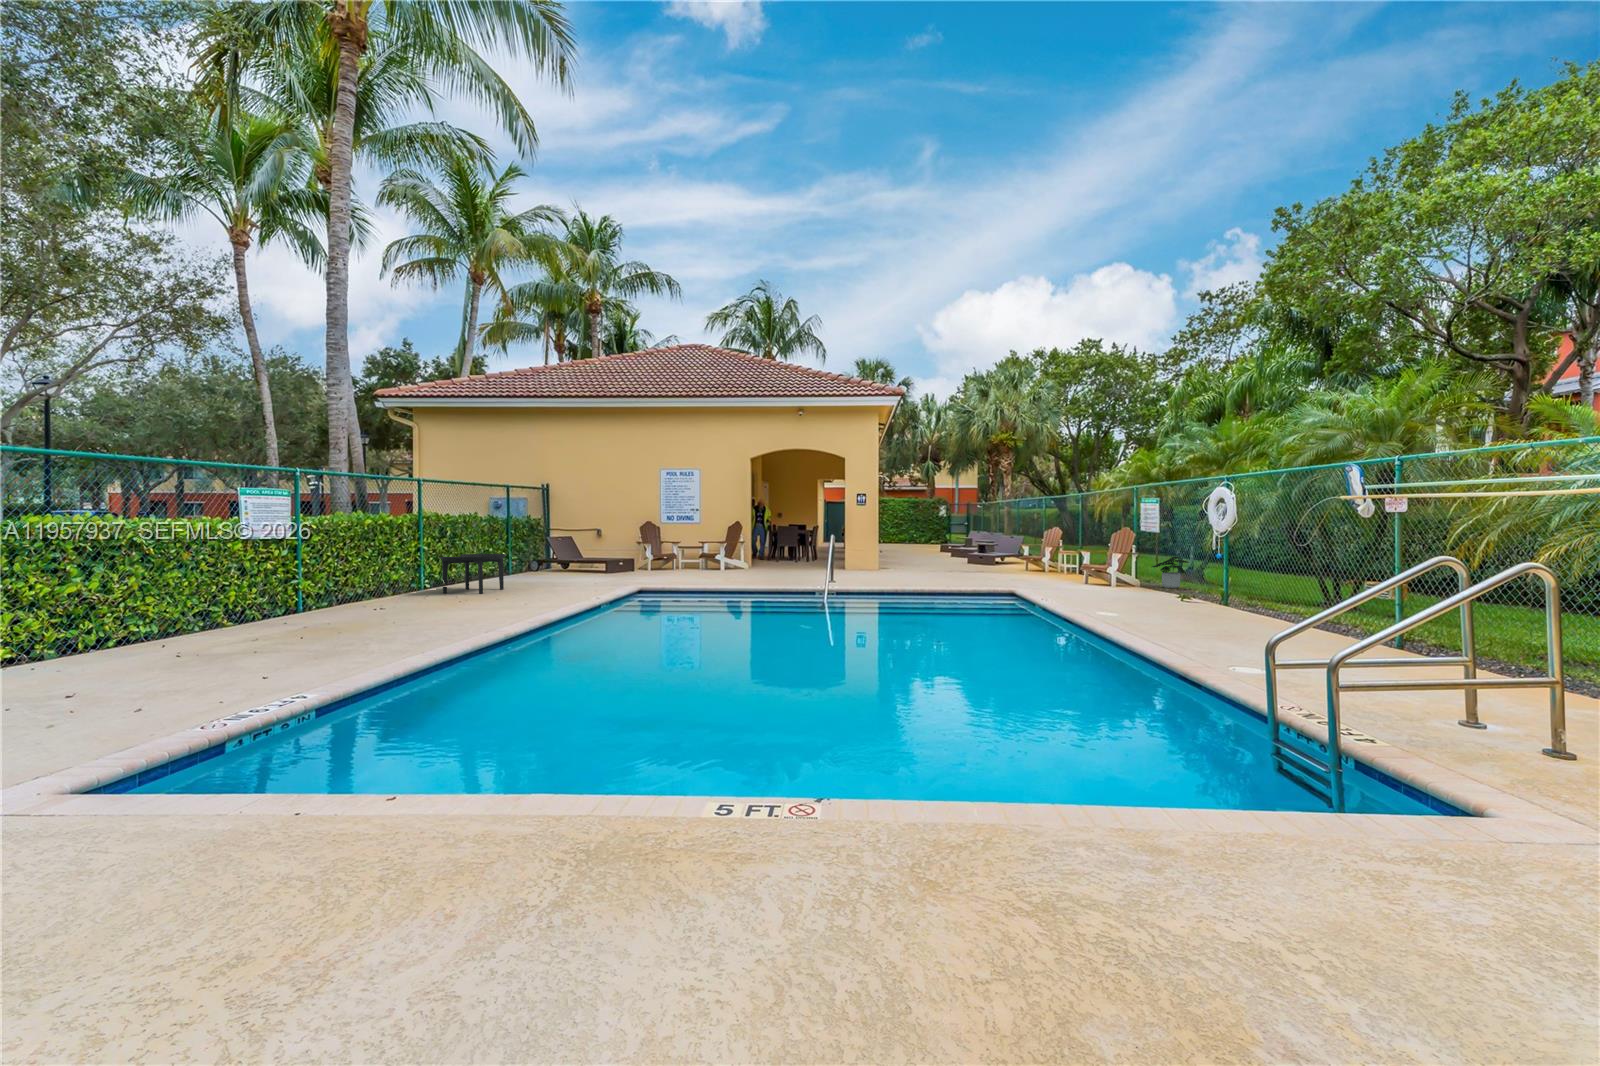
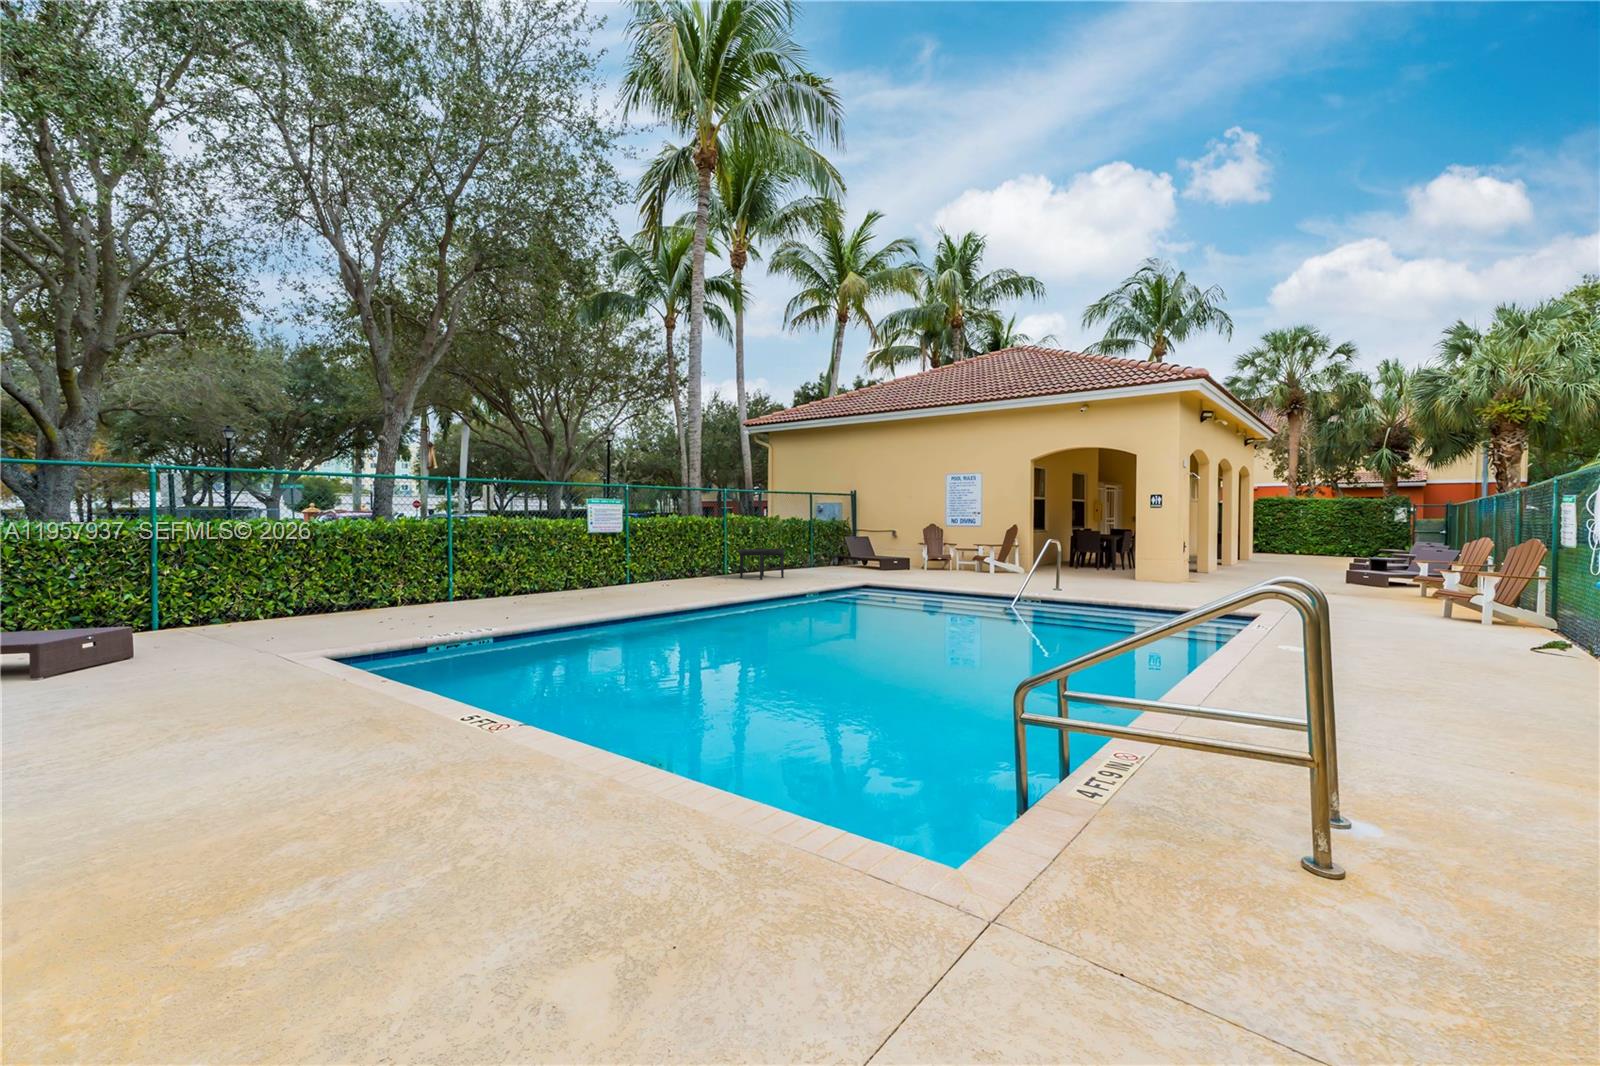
potted plant: present [1152,557,1189,588] -> none [1494,587,1557,632]

